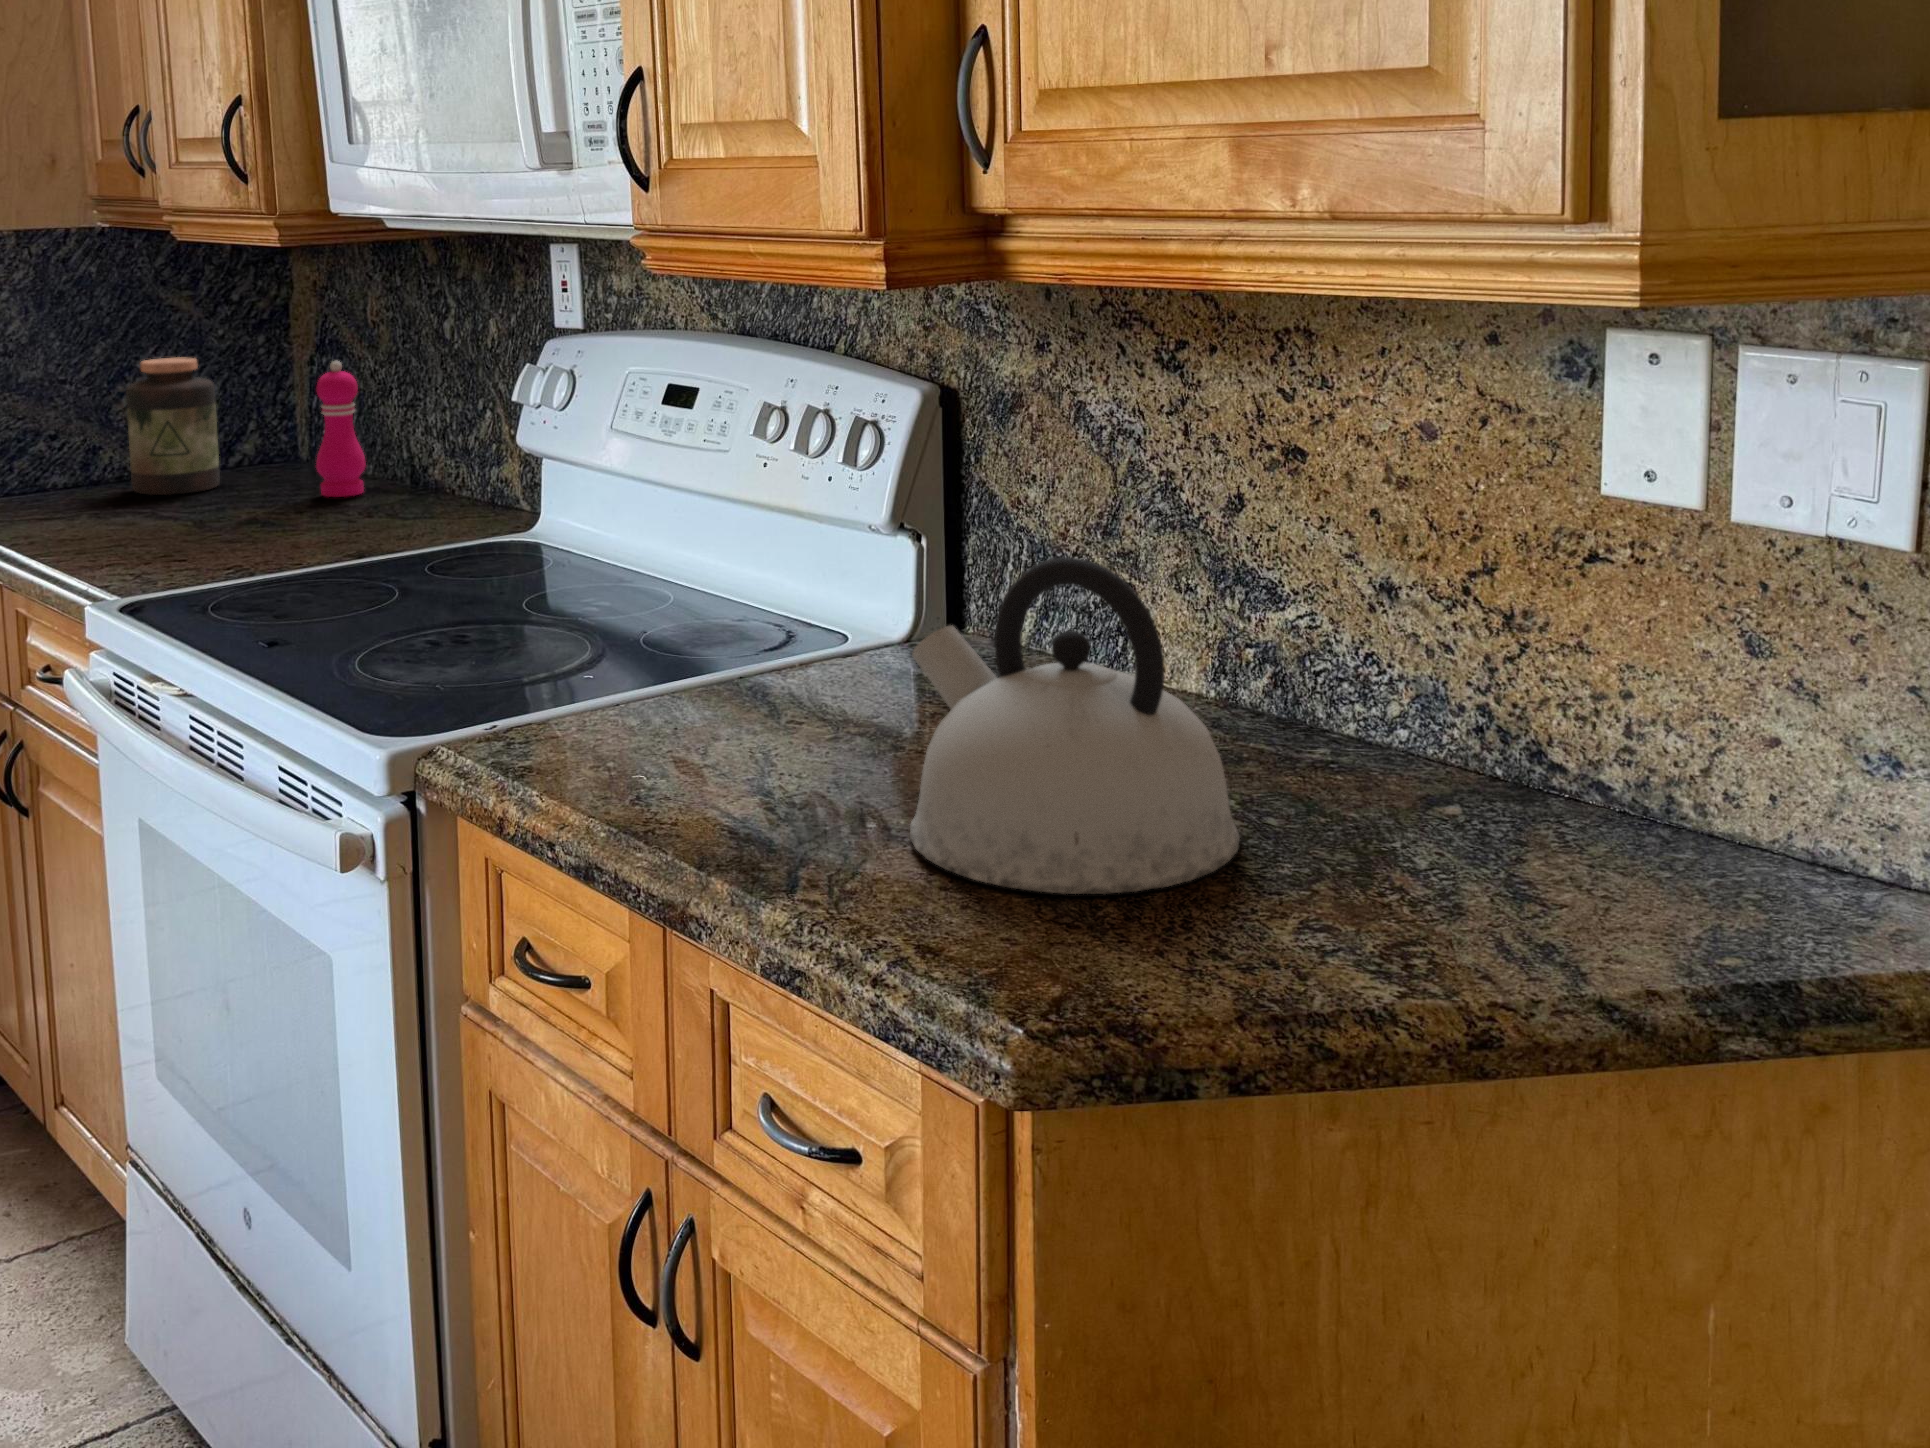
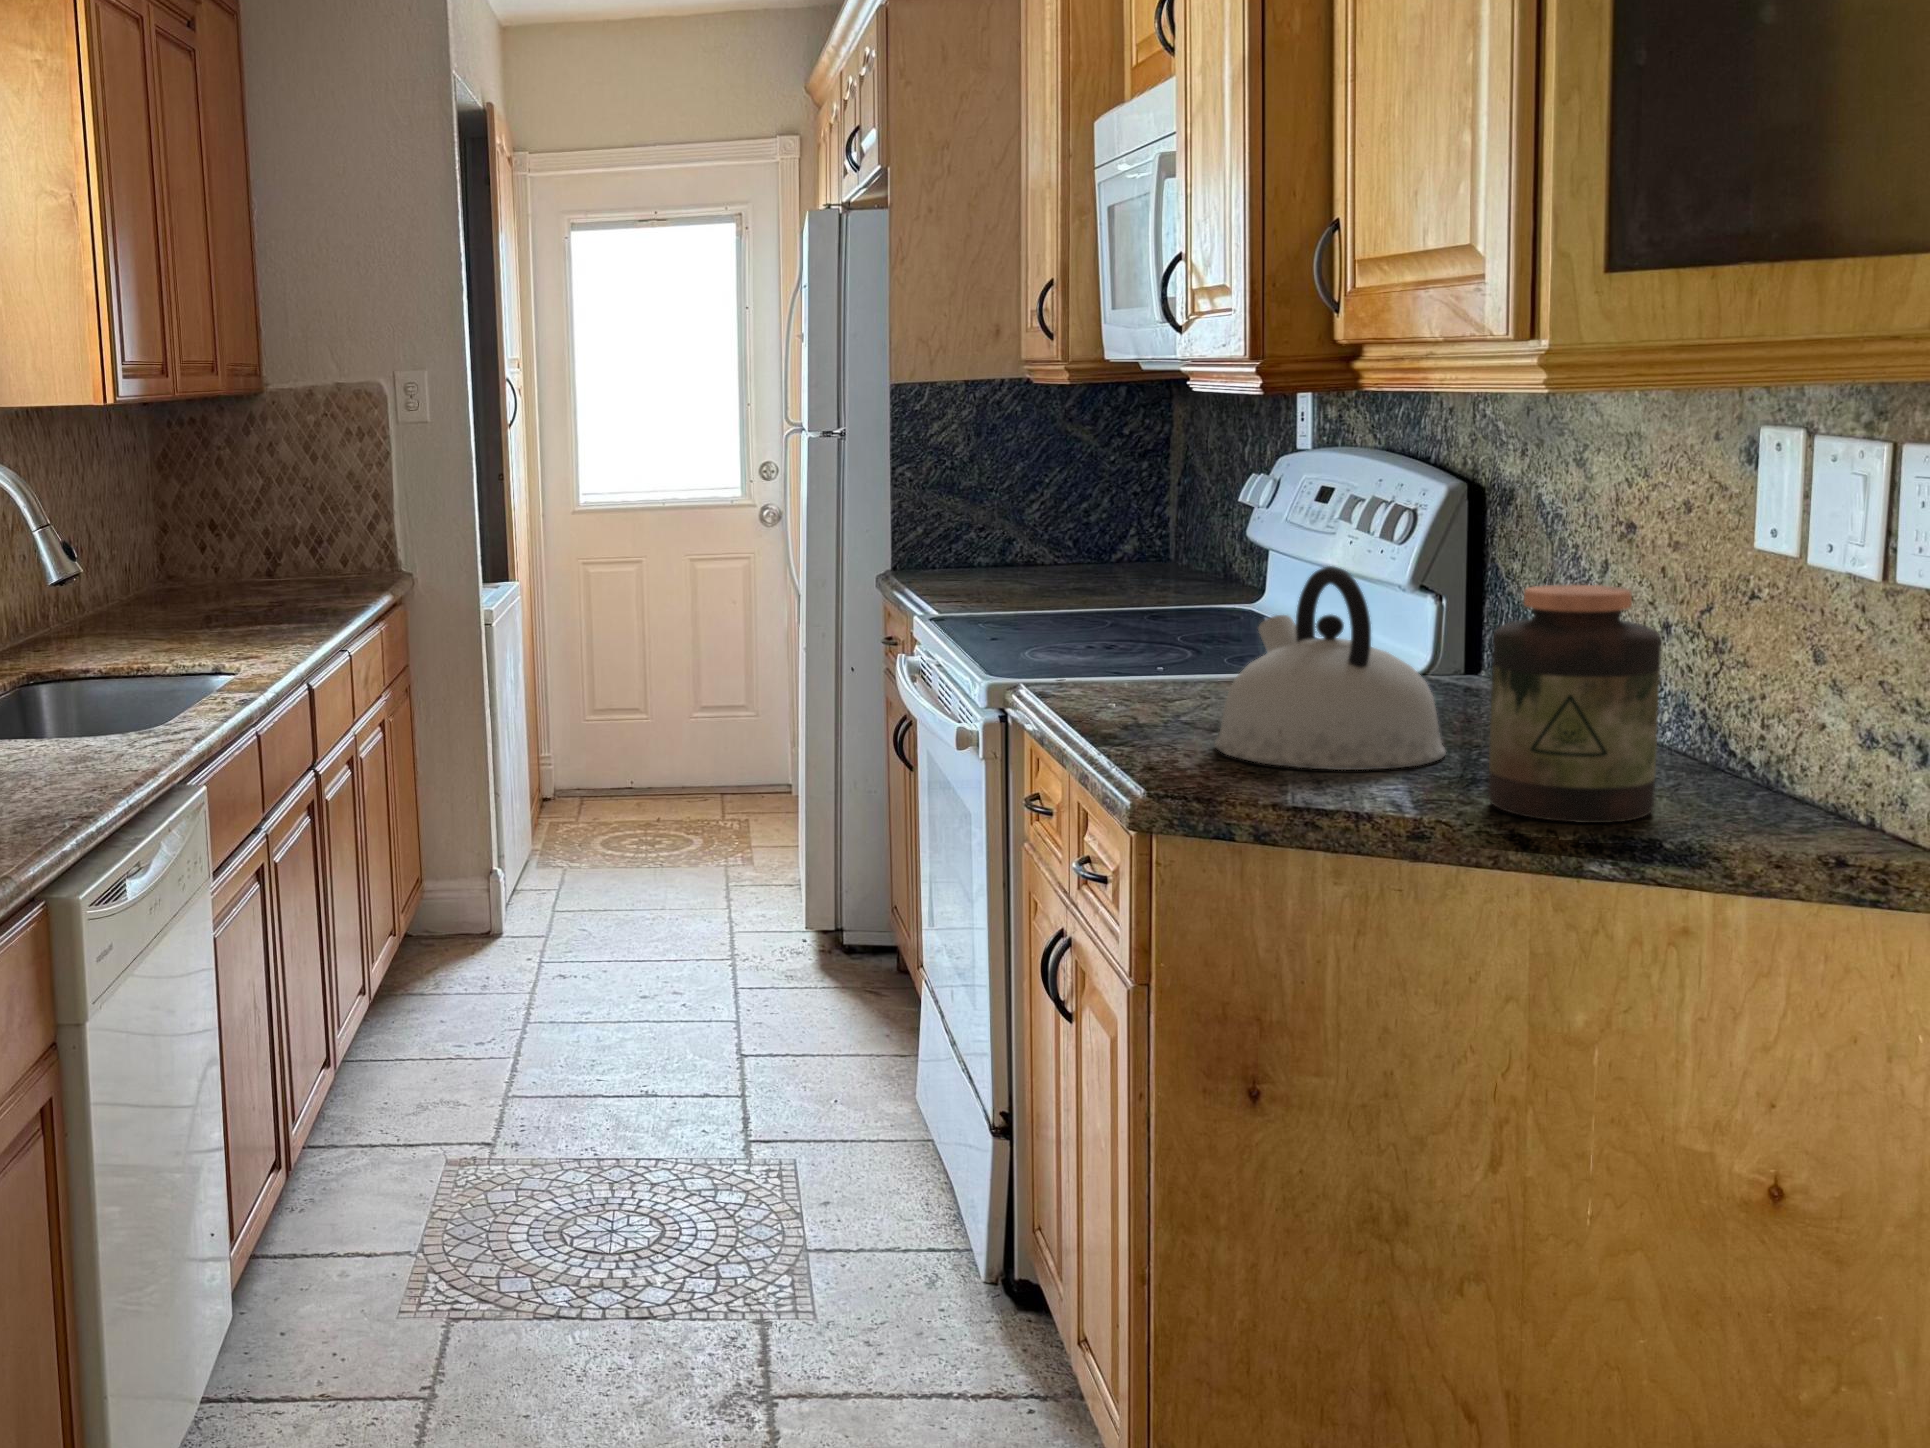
jar: present [126,357,220,495] -> present [1488,585,1661,823]
pepper mill: present [316,361,366,497] -> none [1149,479,1188,582]

